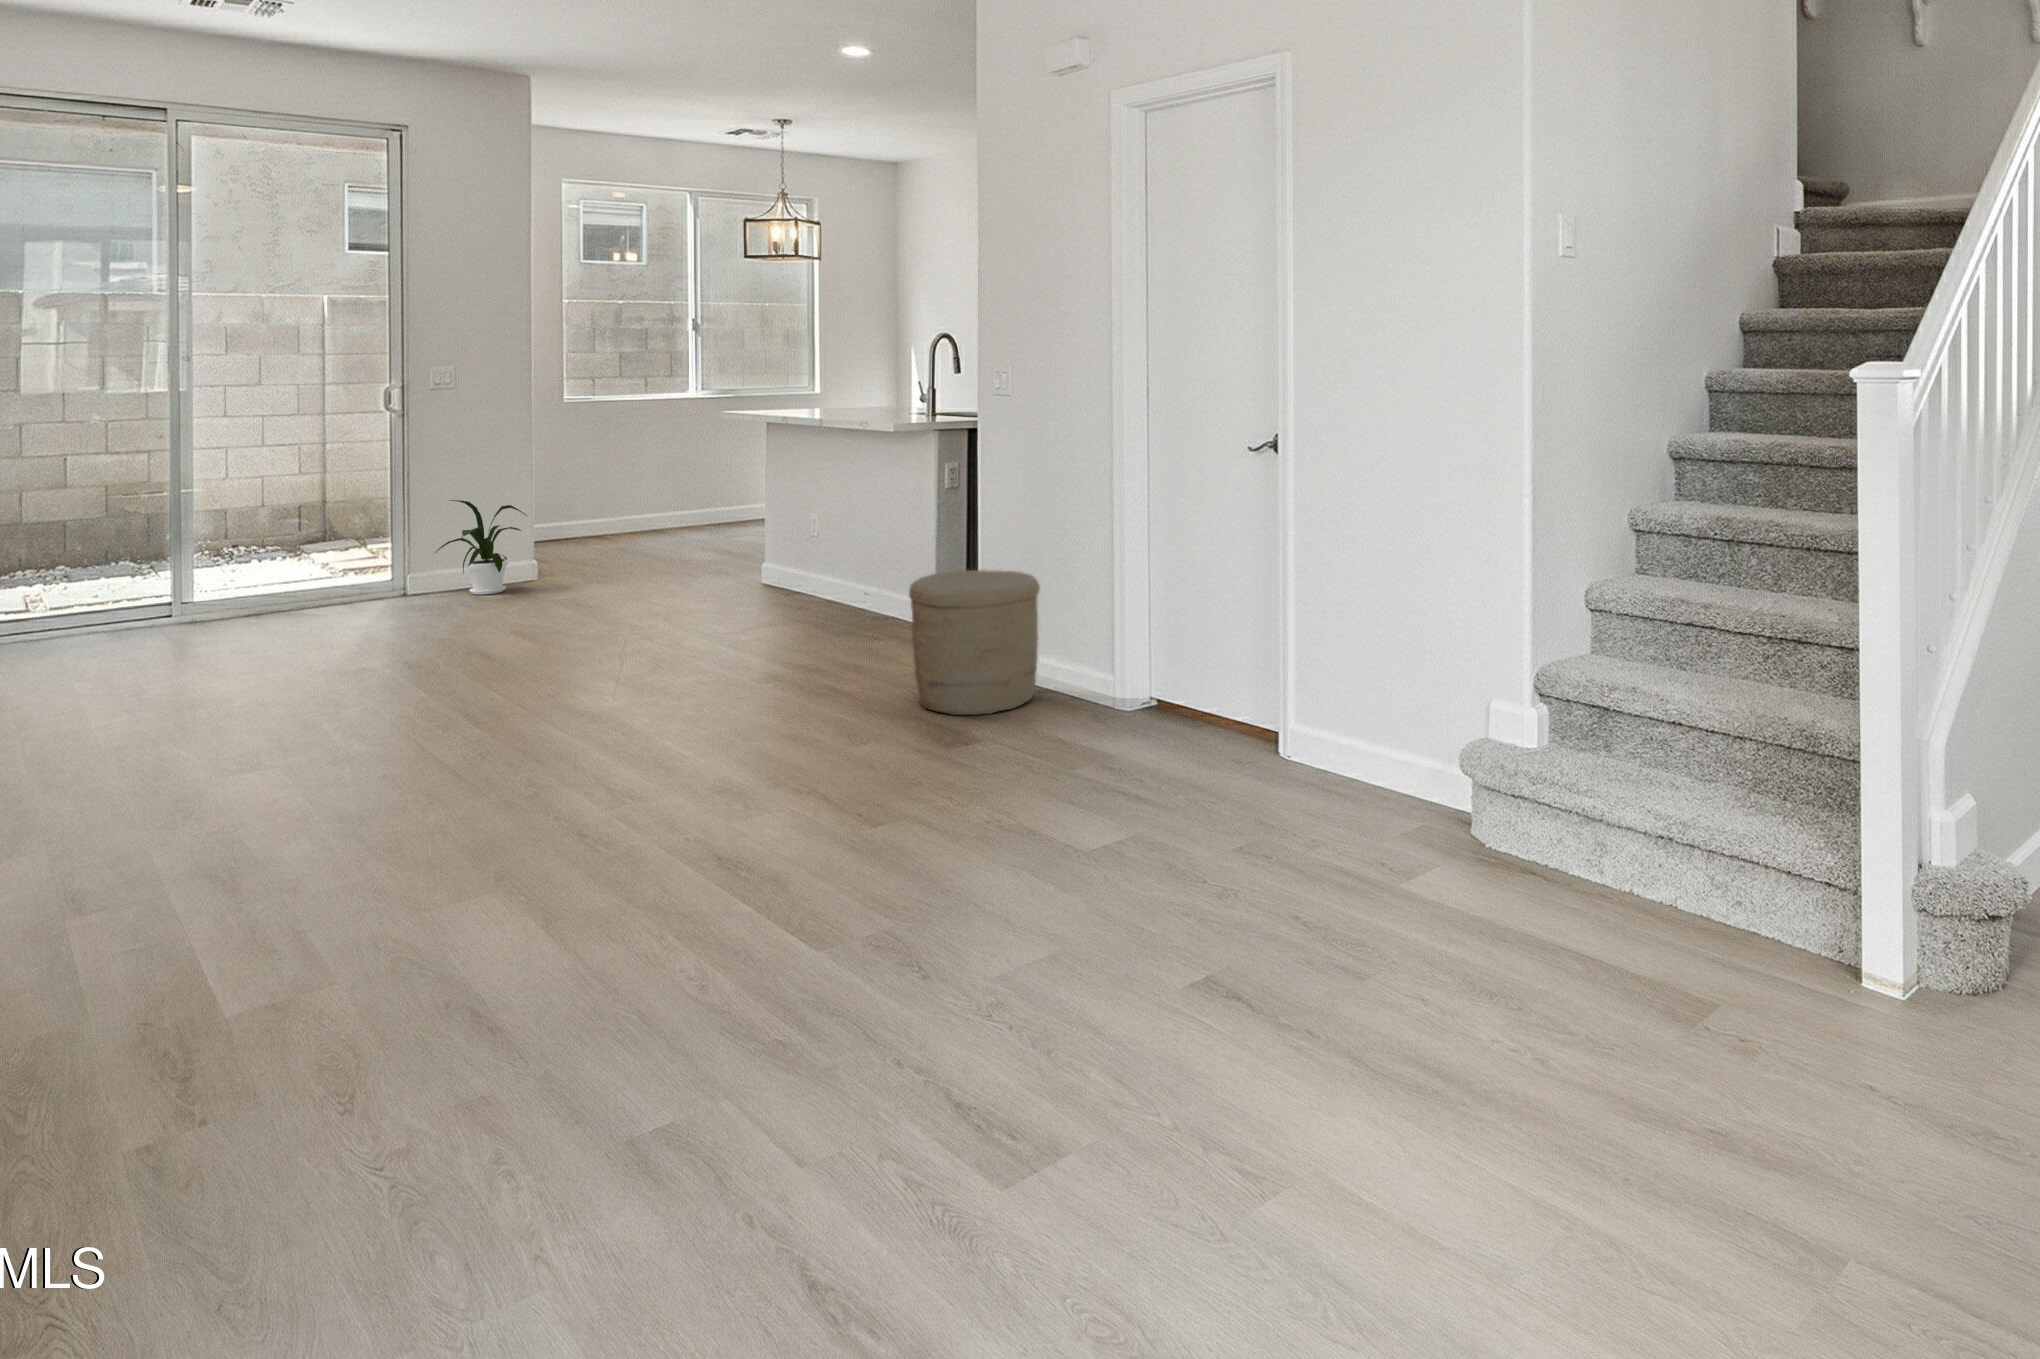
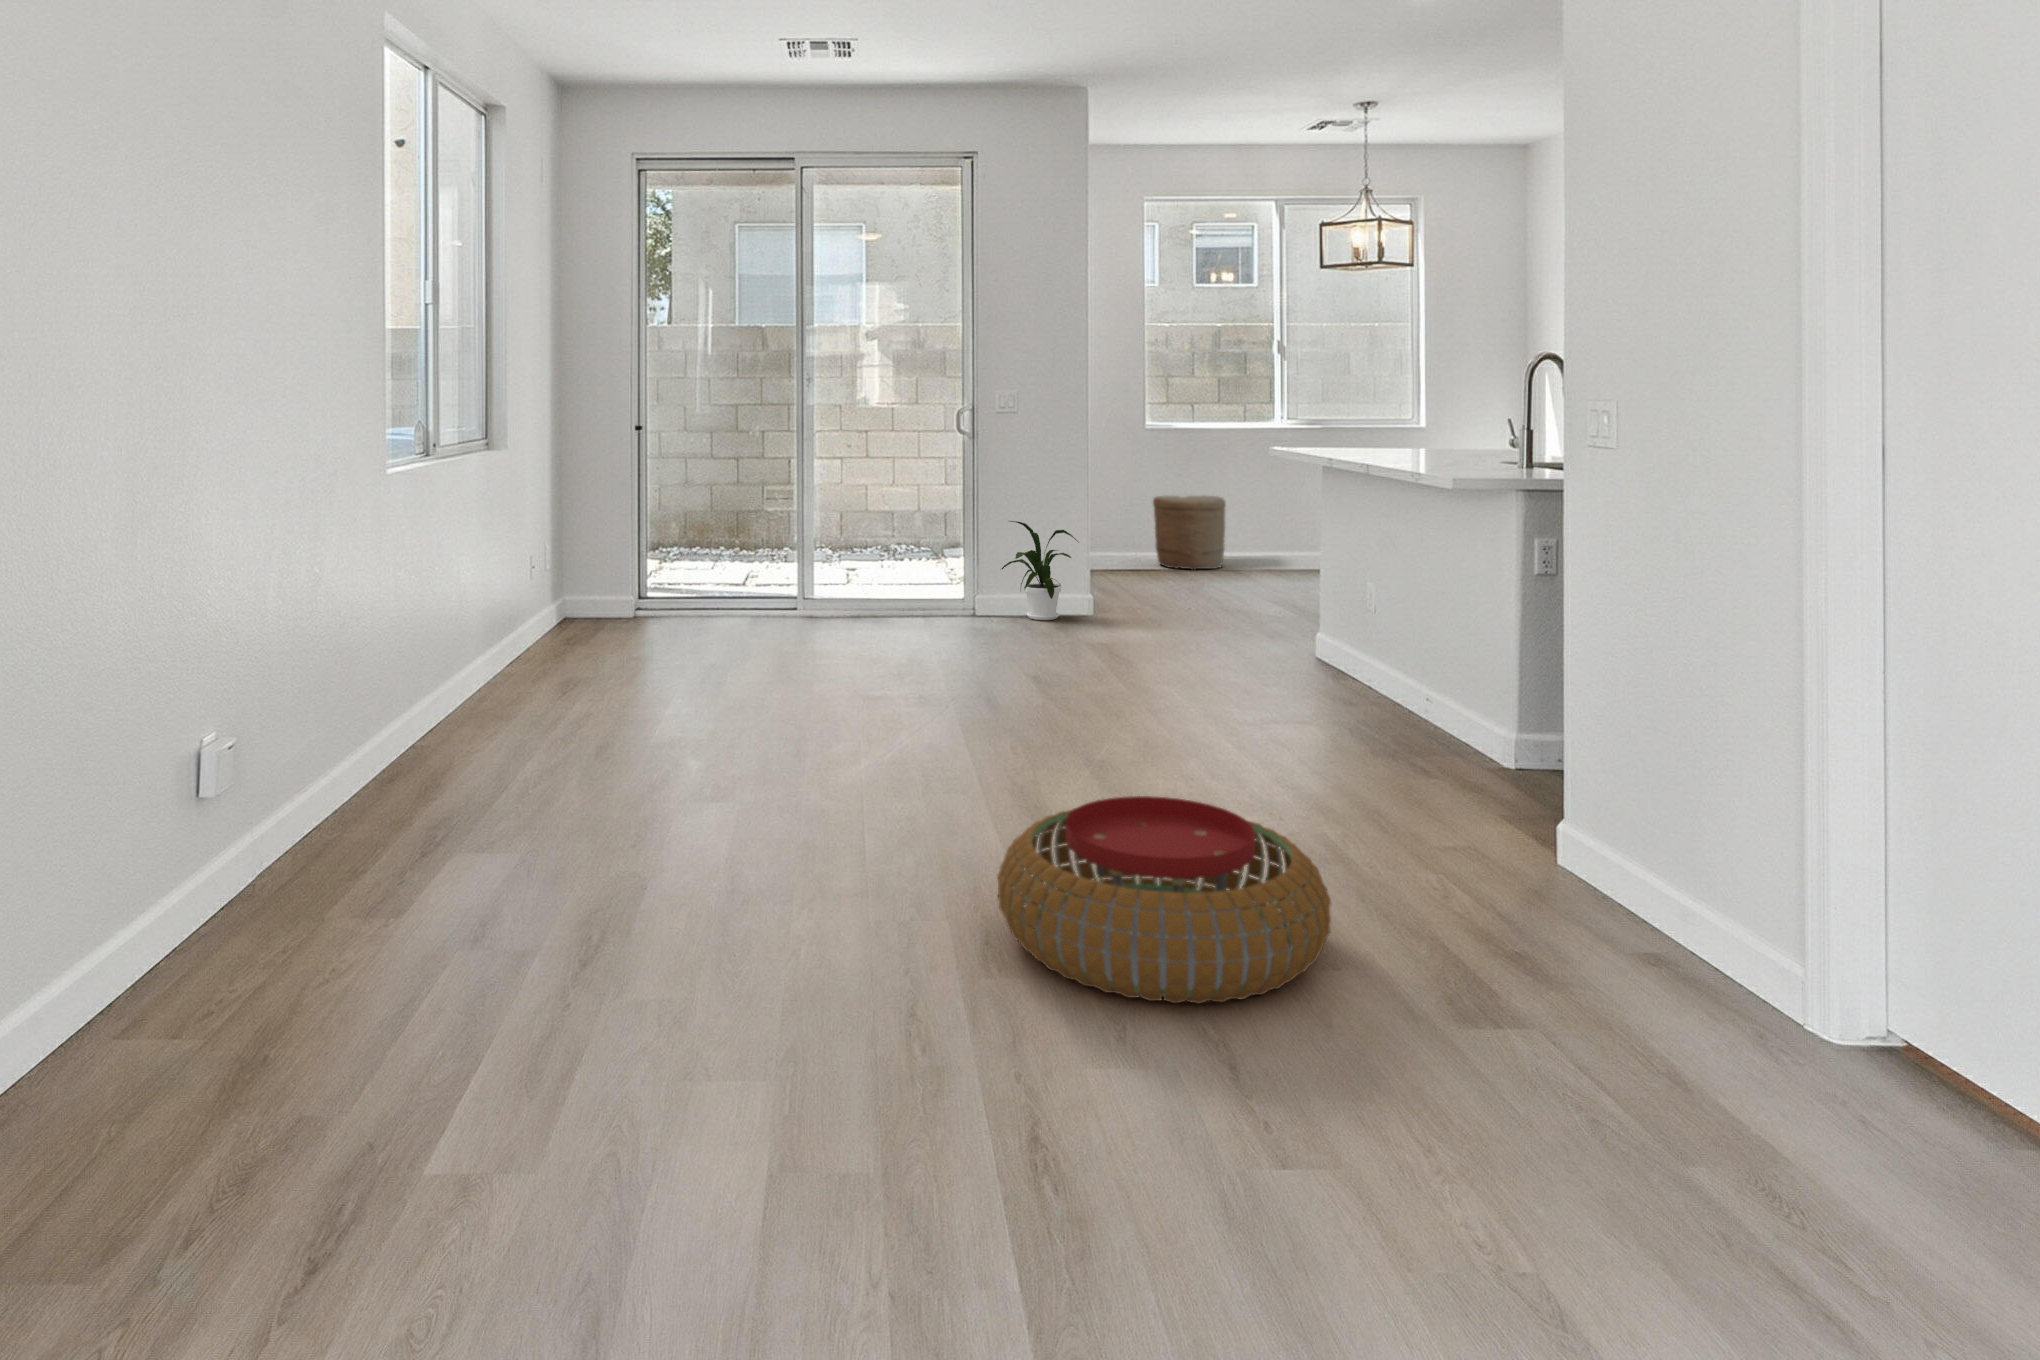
woven basket: present [909,570,1040,715] -> present [1153,495,1226,570]
pouf: none [606,672,860,805] -> present [998,796,1331,1004]

